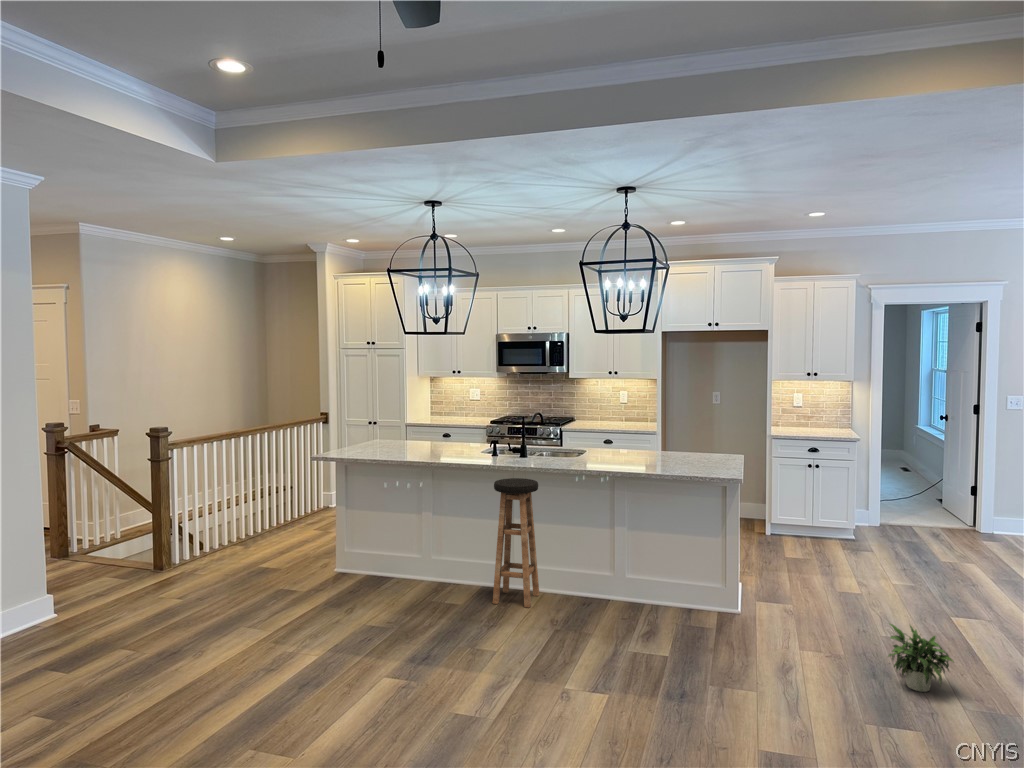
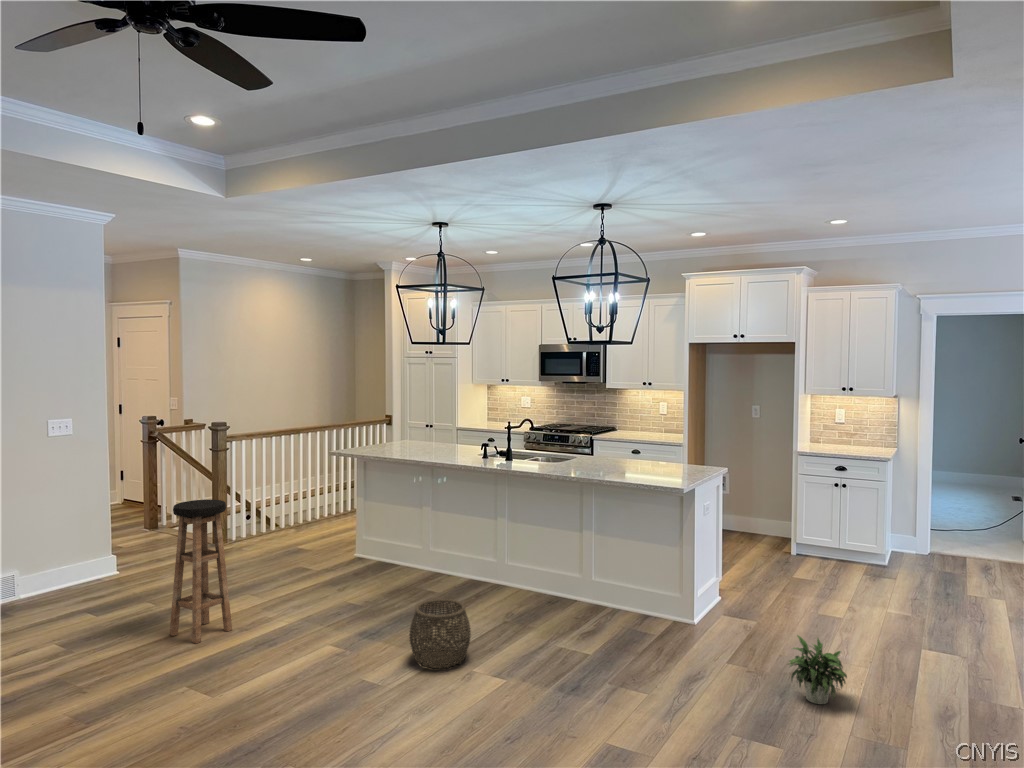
bar stool: present [493,478,539,608] -> present [170,499,232,643]
woven basket: none [486,620,556,702] -> present [409,599,471,668]

